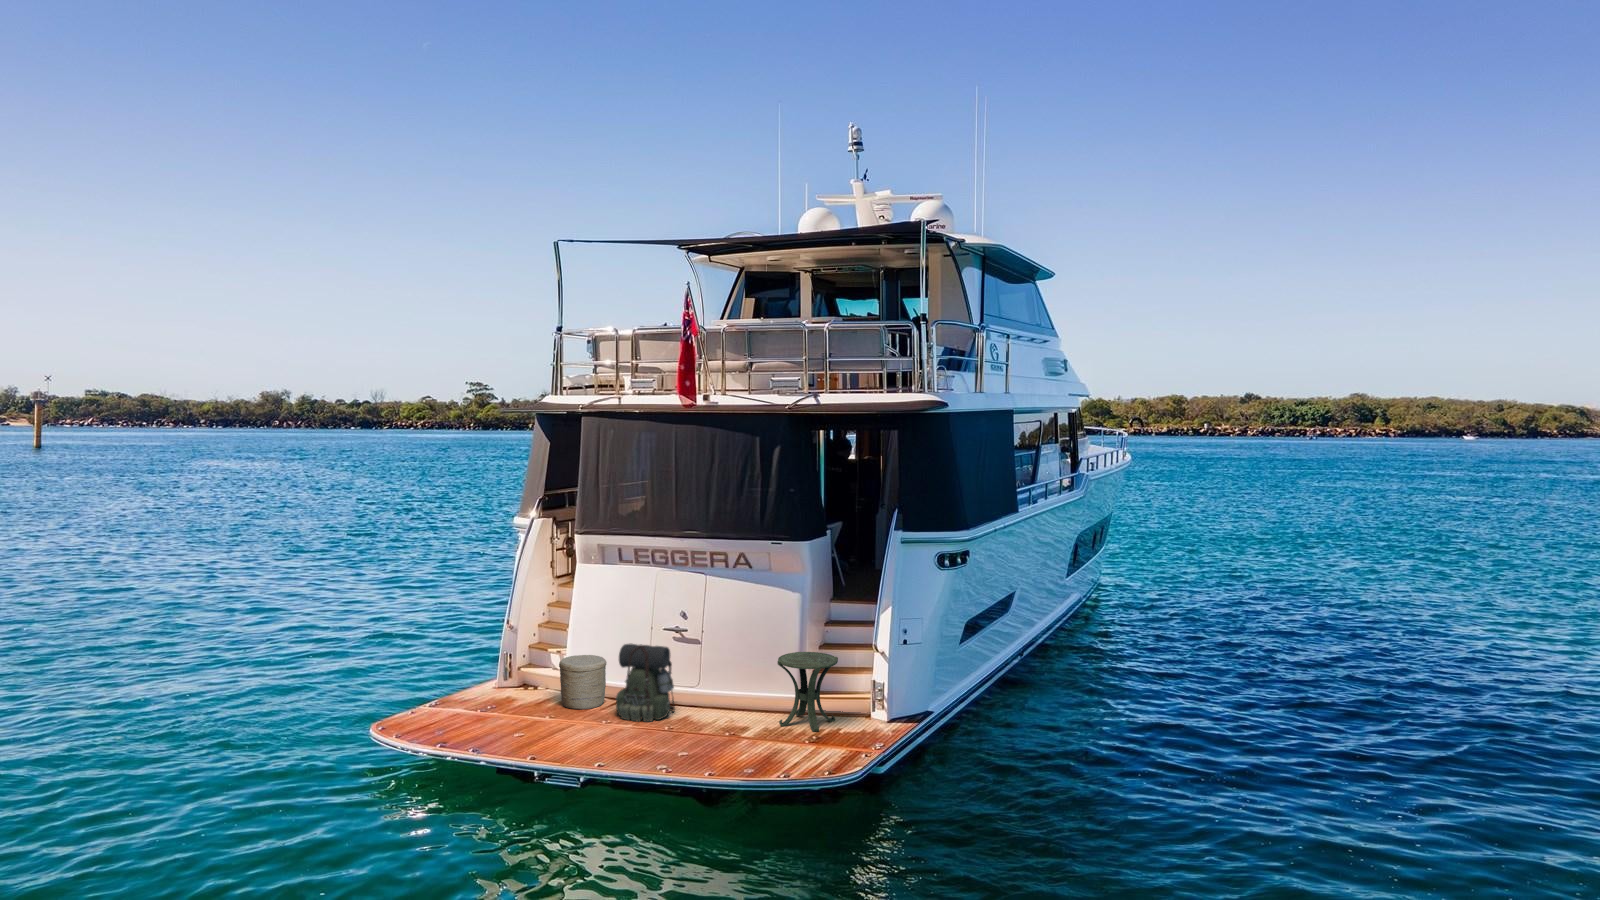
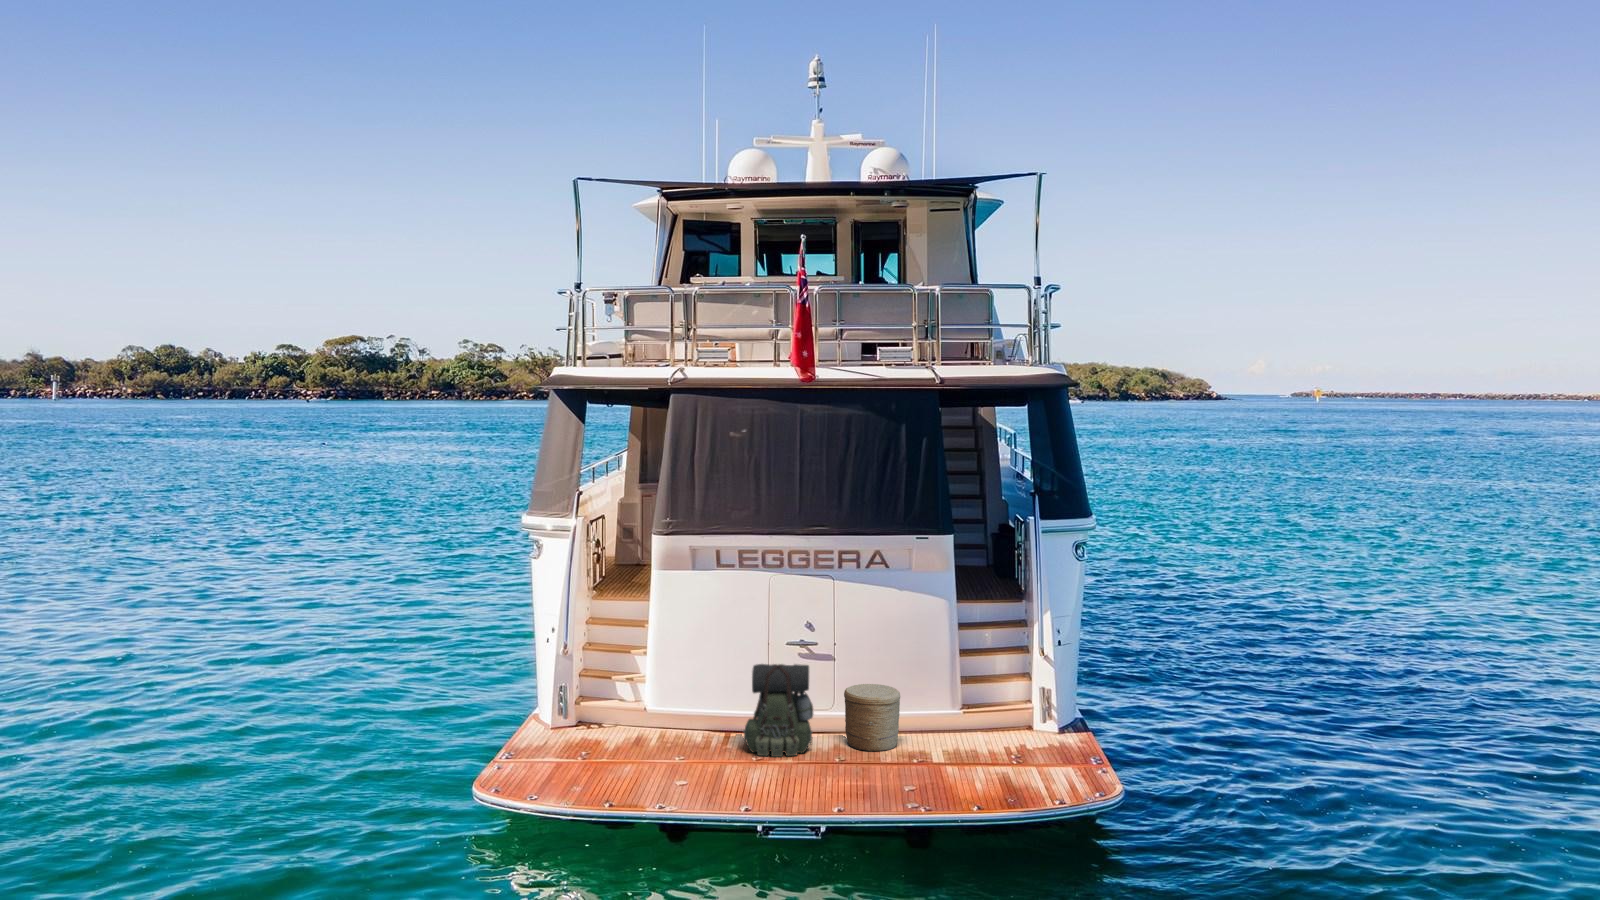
side table: present [778,652,838,732] -> none [937,661,1006,751]
woven basket: present [559,655,607,710] -> present [844,684,900,751]

